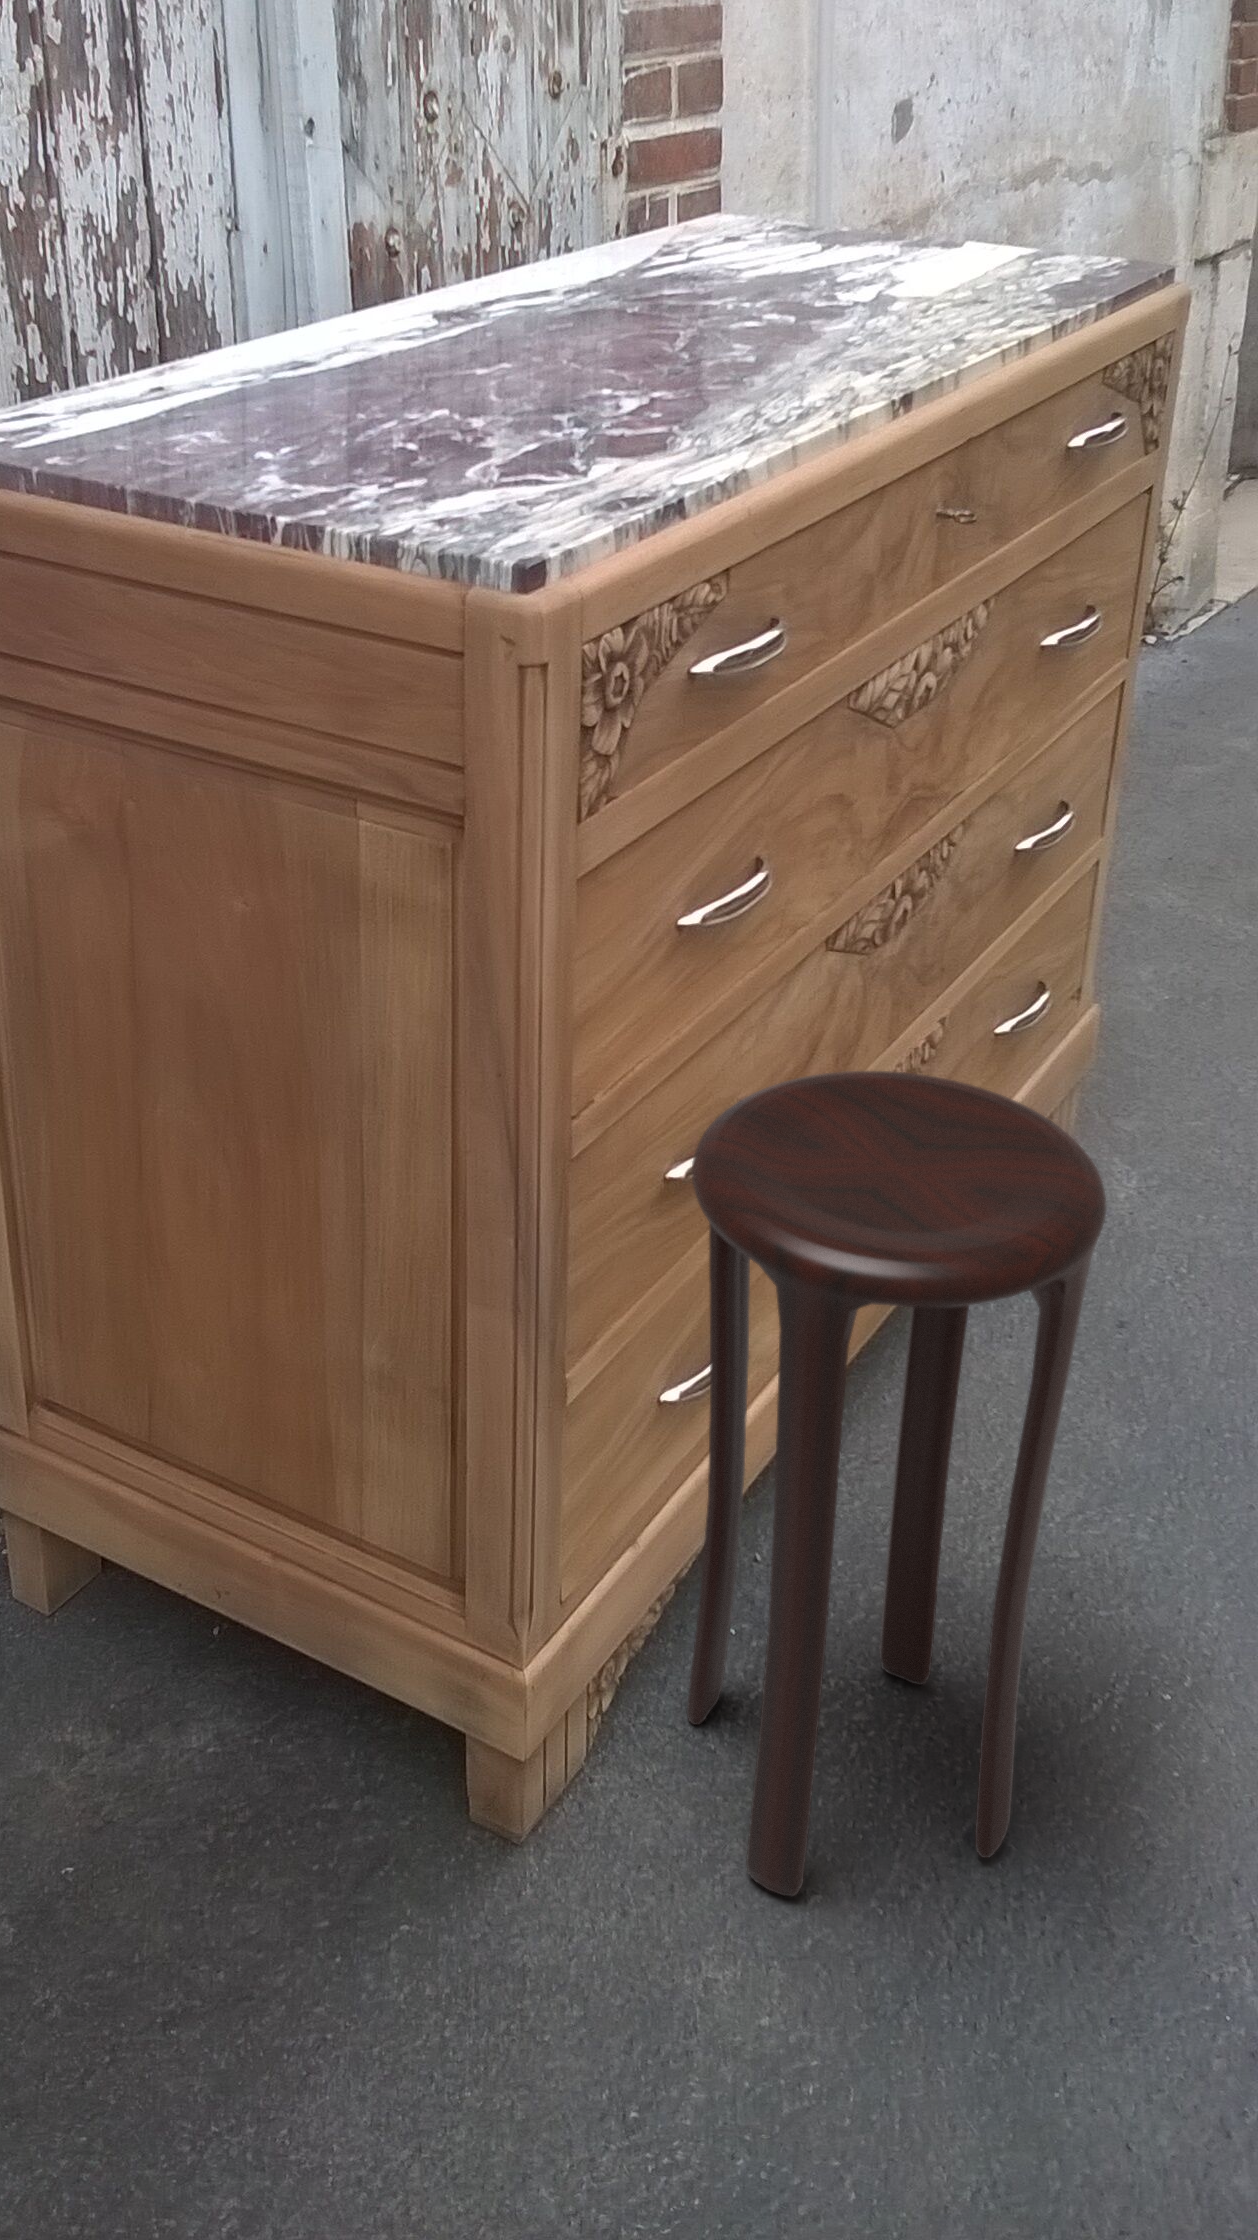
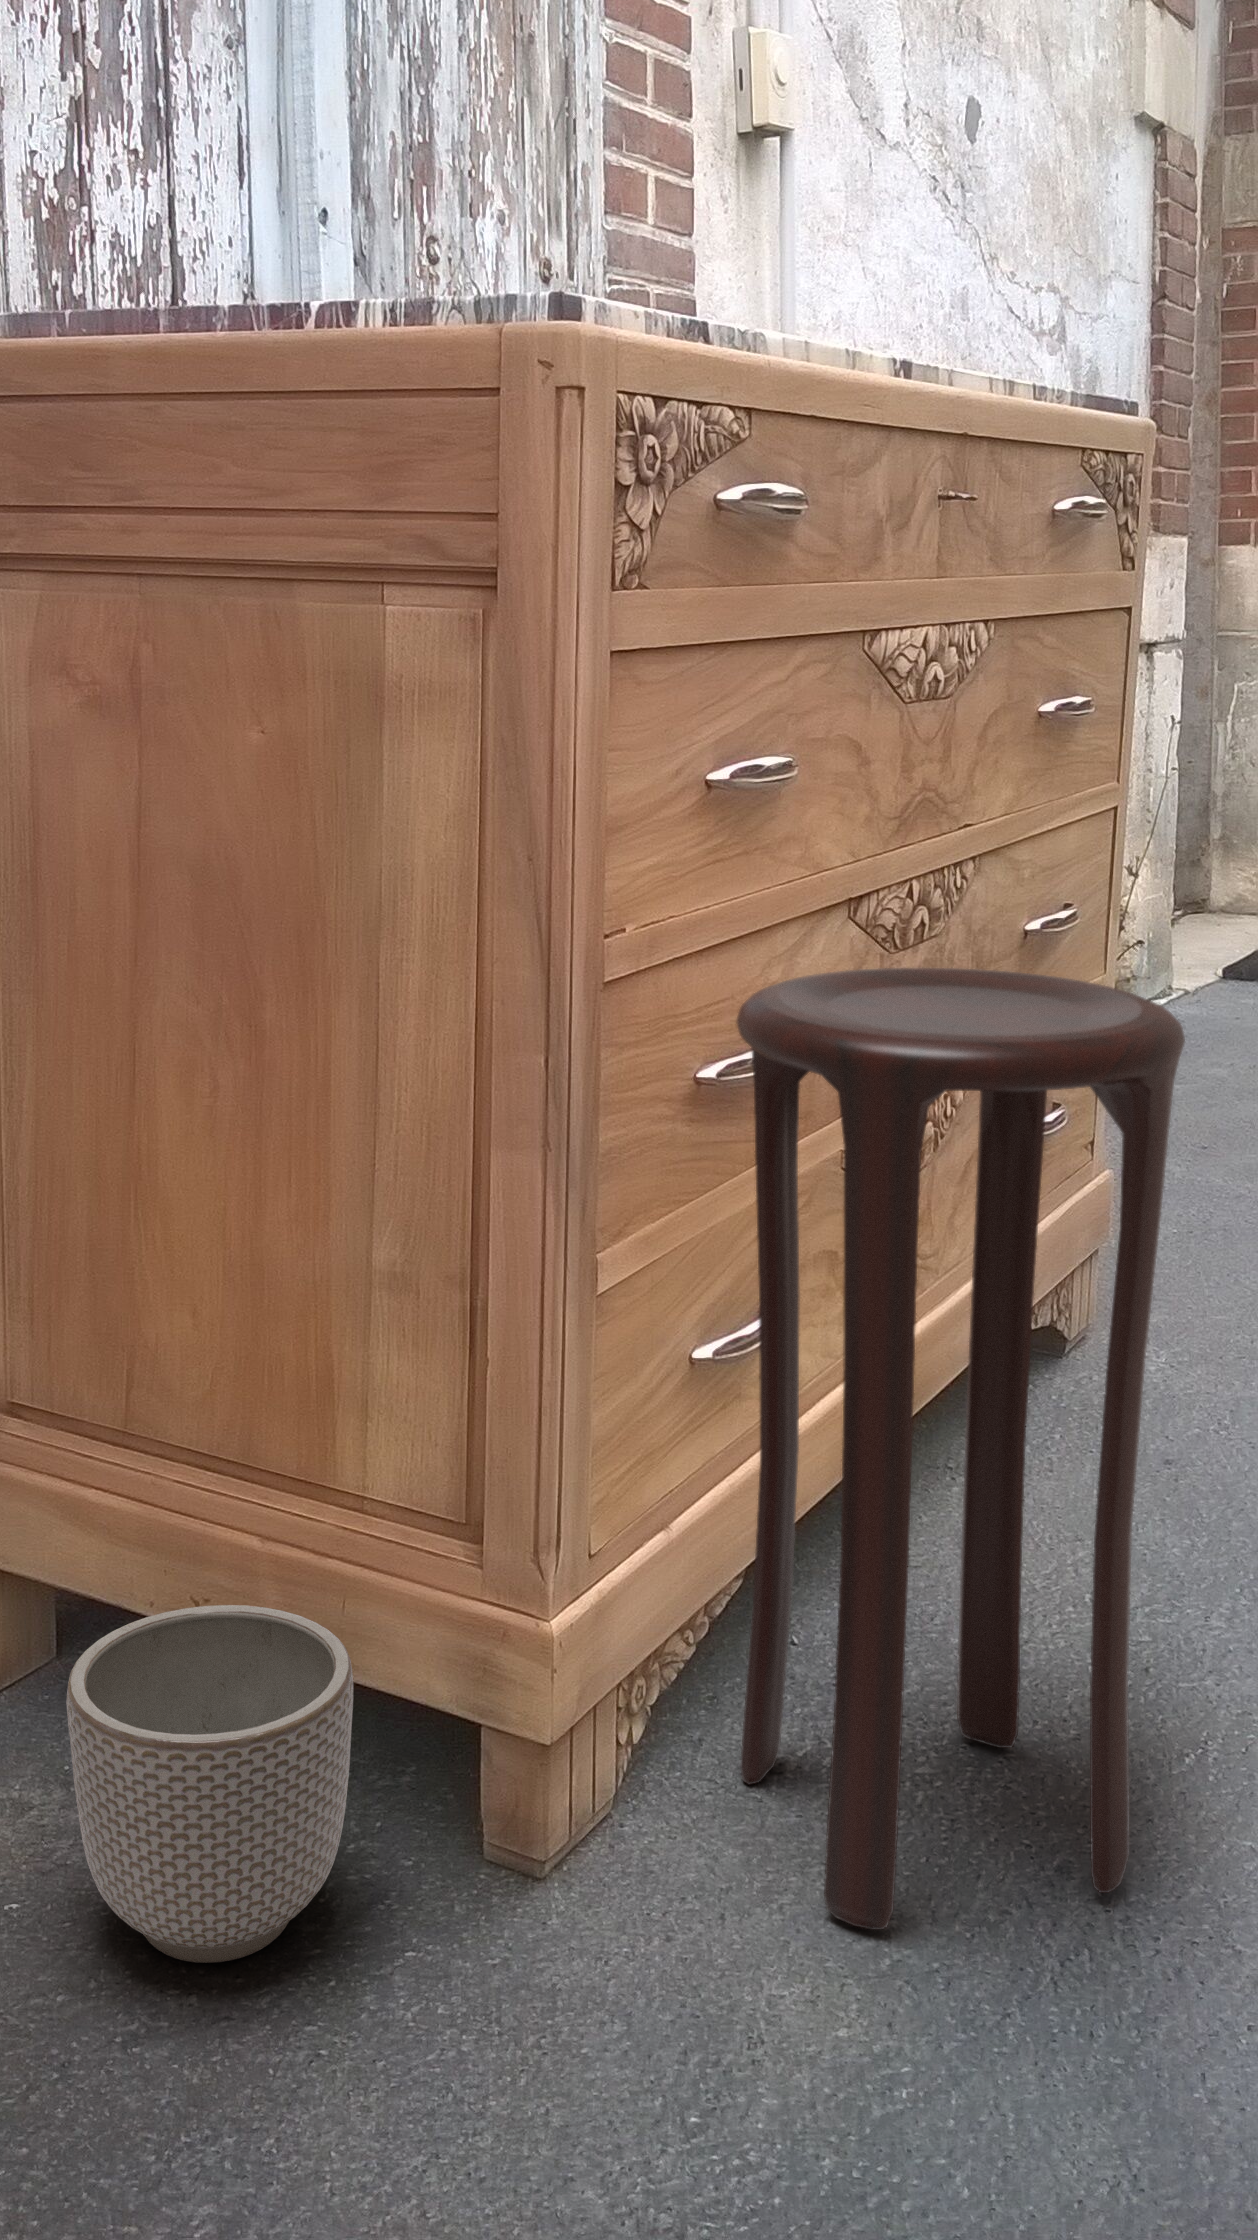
planter: none [102,1627,346,1928] -> present [67,1605,353,1963]

